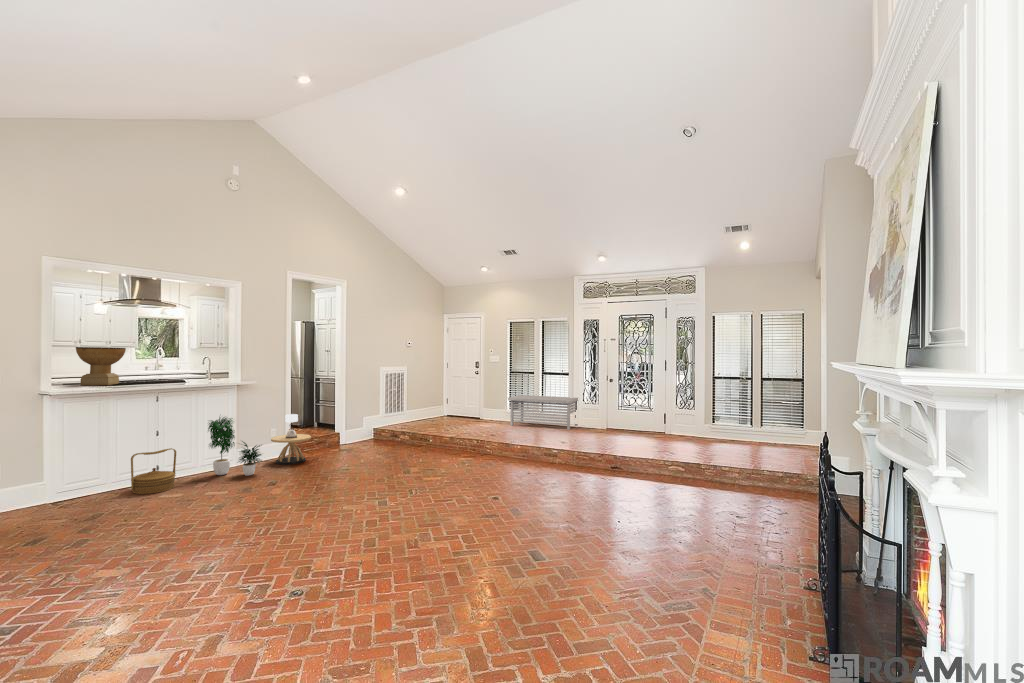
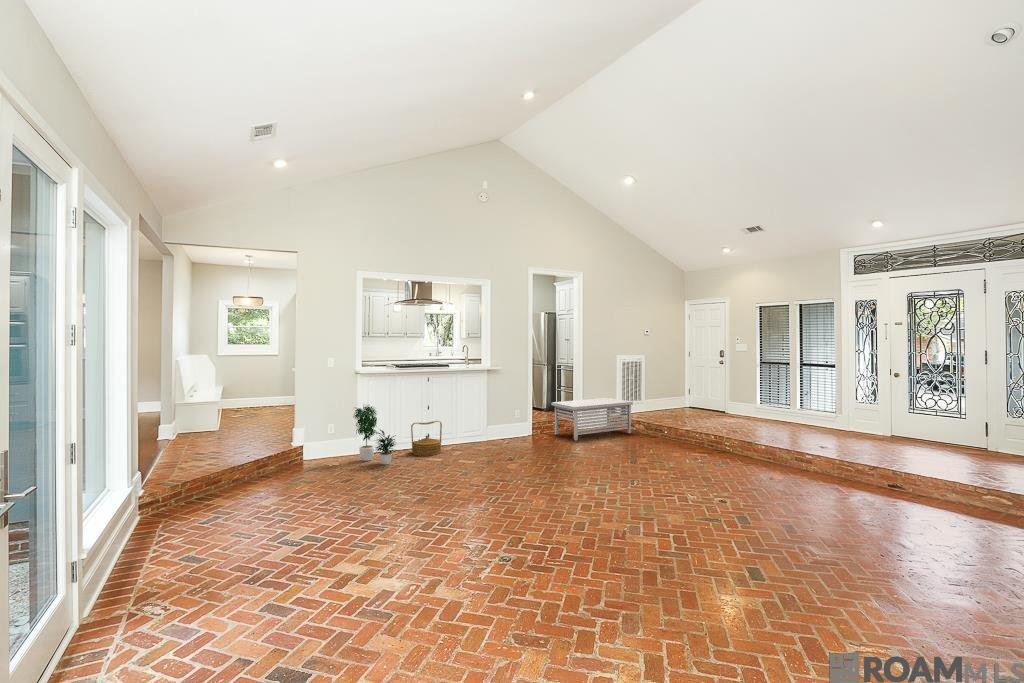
decorative bowl: present [76,347,126,385] -> none [378,338,409,368]
storage bench: present [508,395,578,430] -> present [551,398,633,440]
side table: present [271,414,311,465] -> none [514,398,548,443]
potted plant: present [208,417,262,476] -> present [354,406,396,465]

